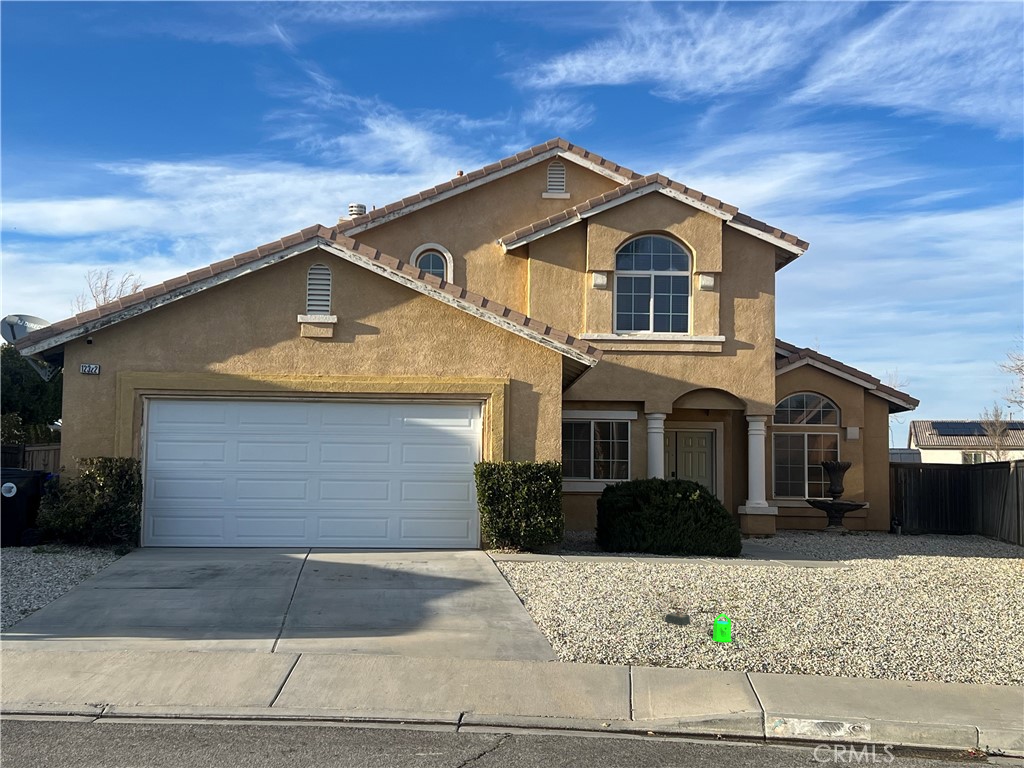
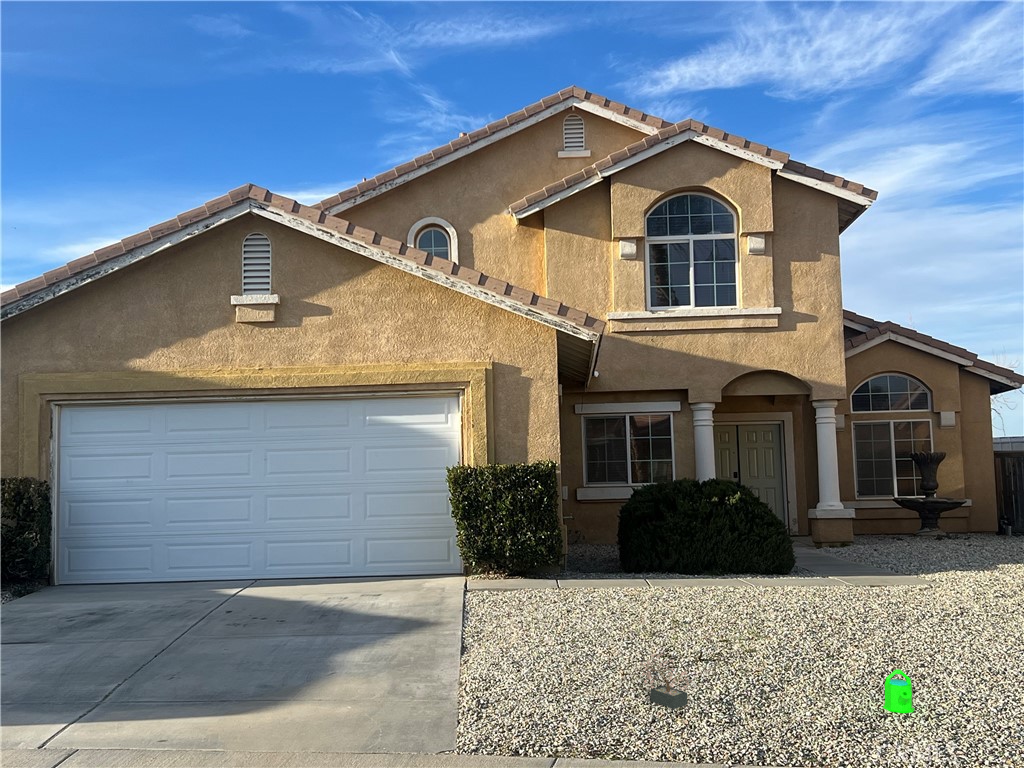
watering can: present [712,614,732,642] -> present [883,669,914,713]

